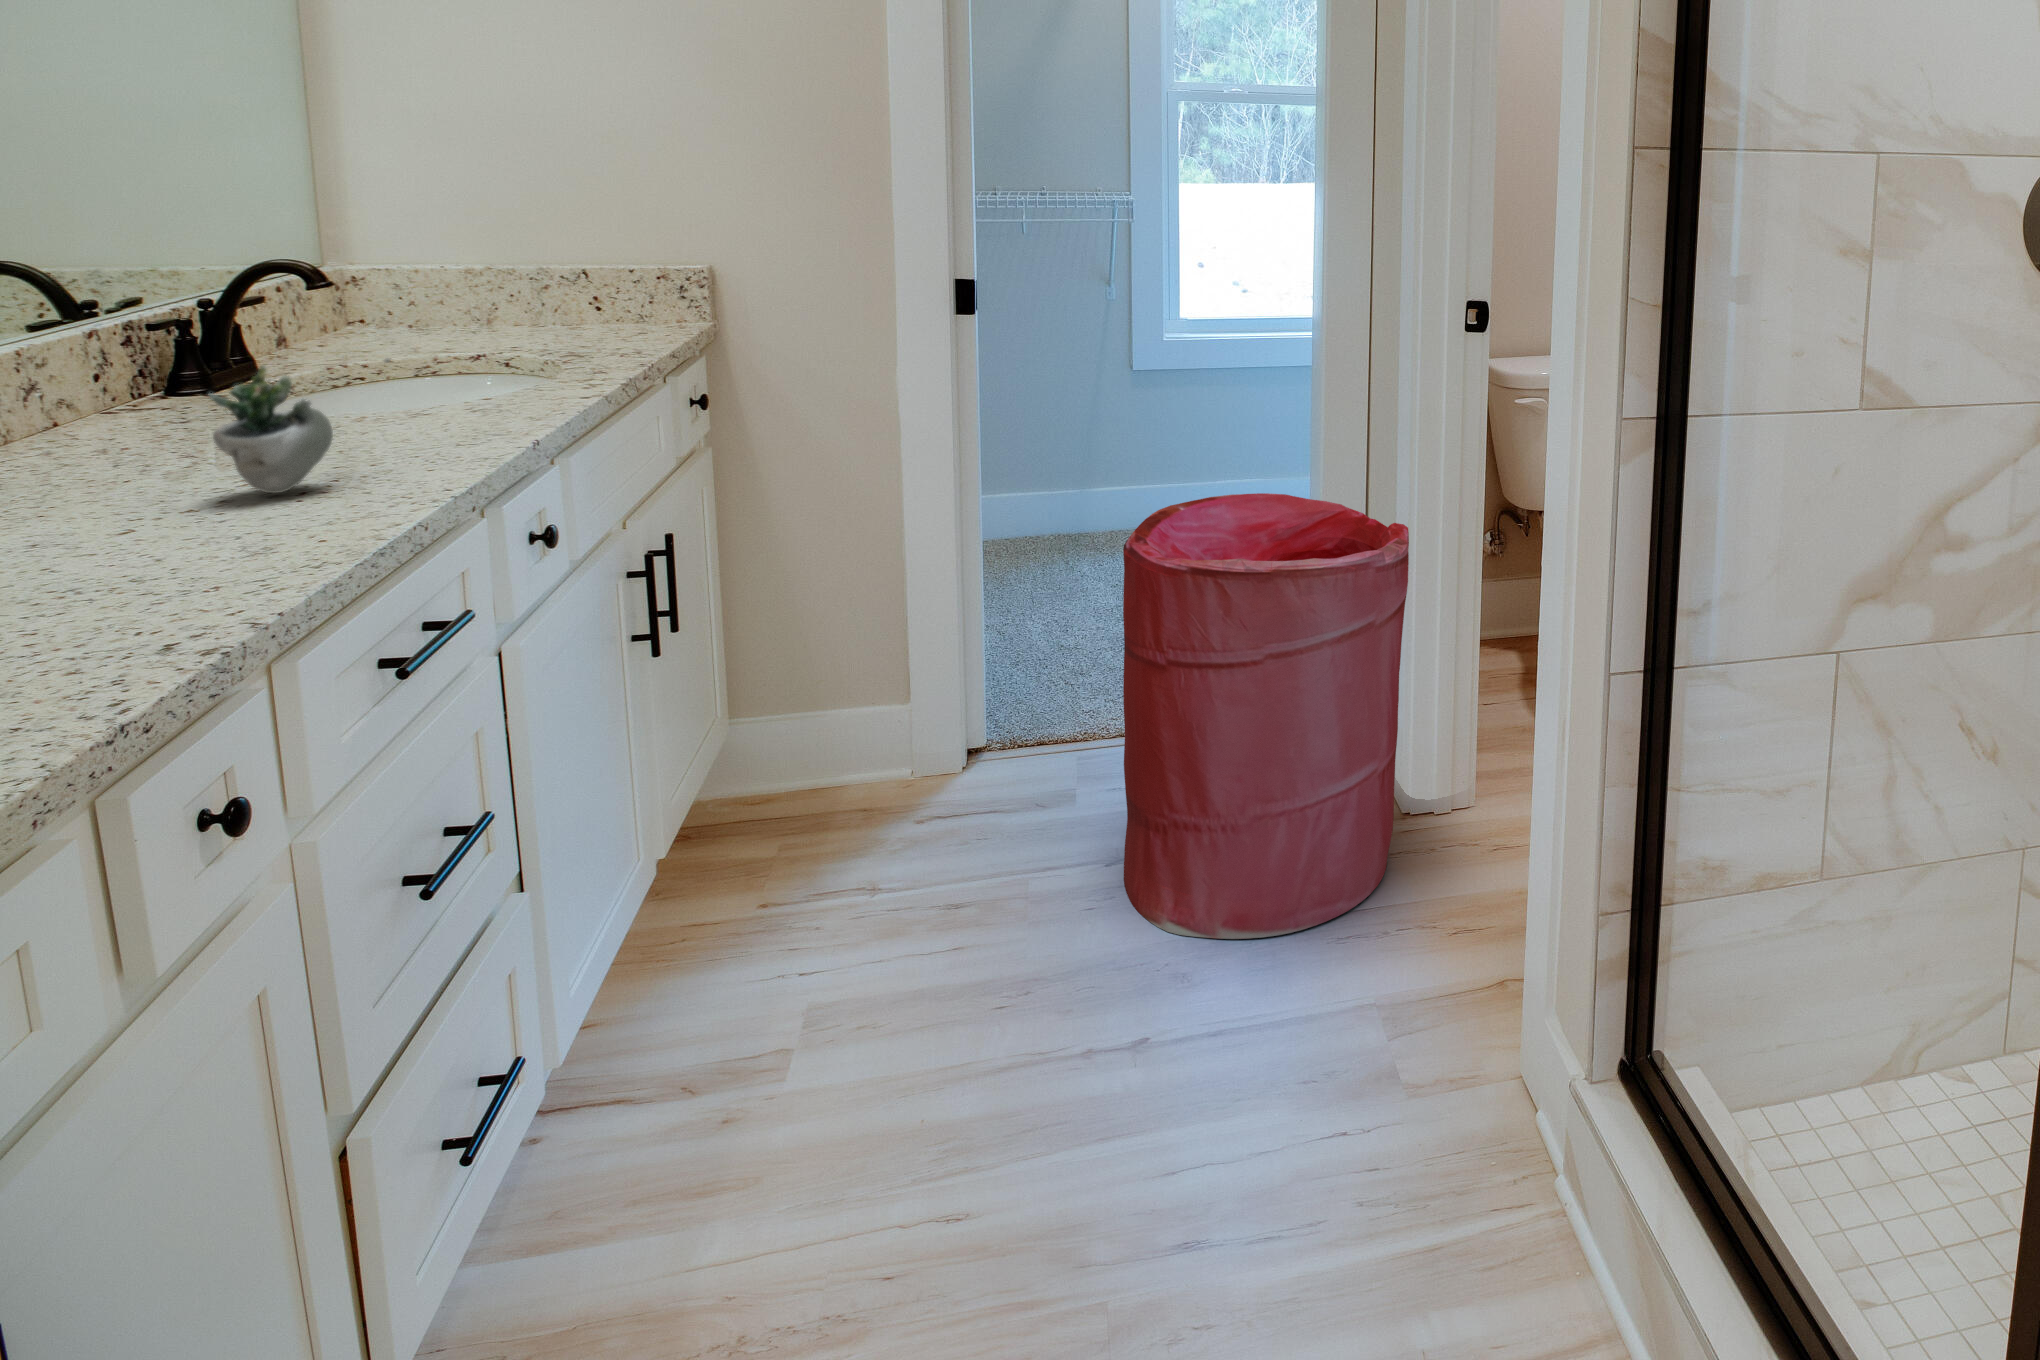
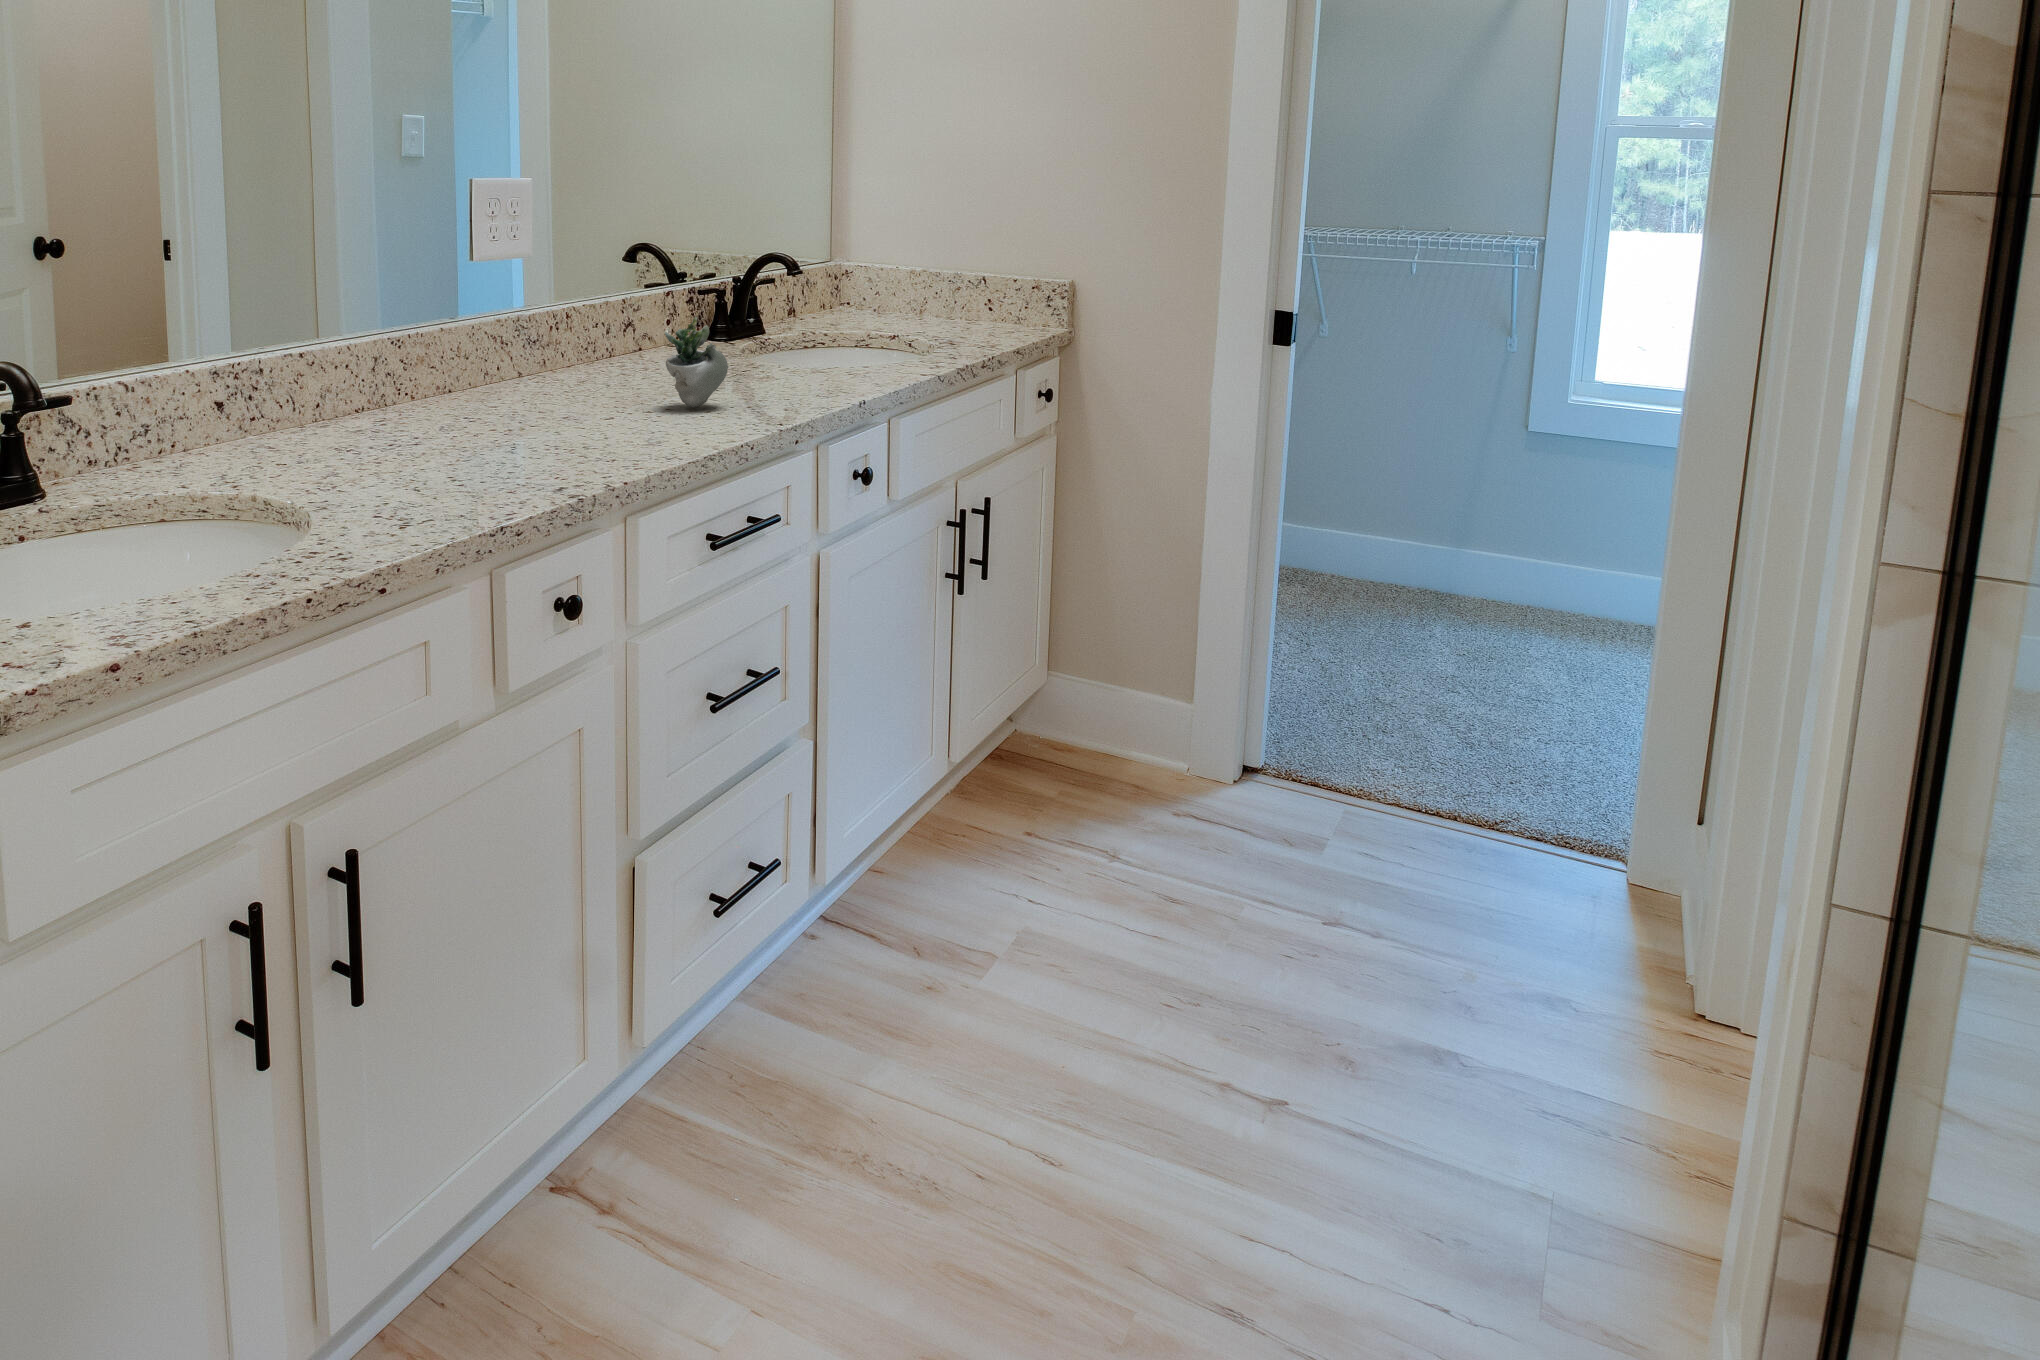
laundry hamper: present [1123,493,1409,939] -> none [1332,565,1734,1079]

